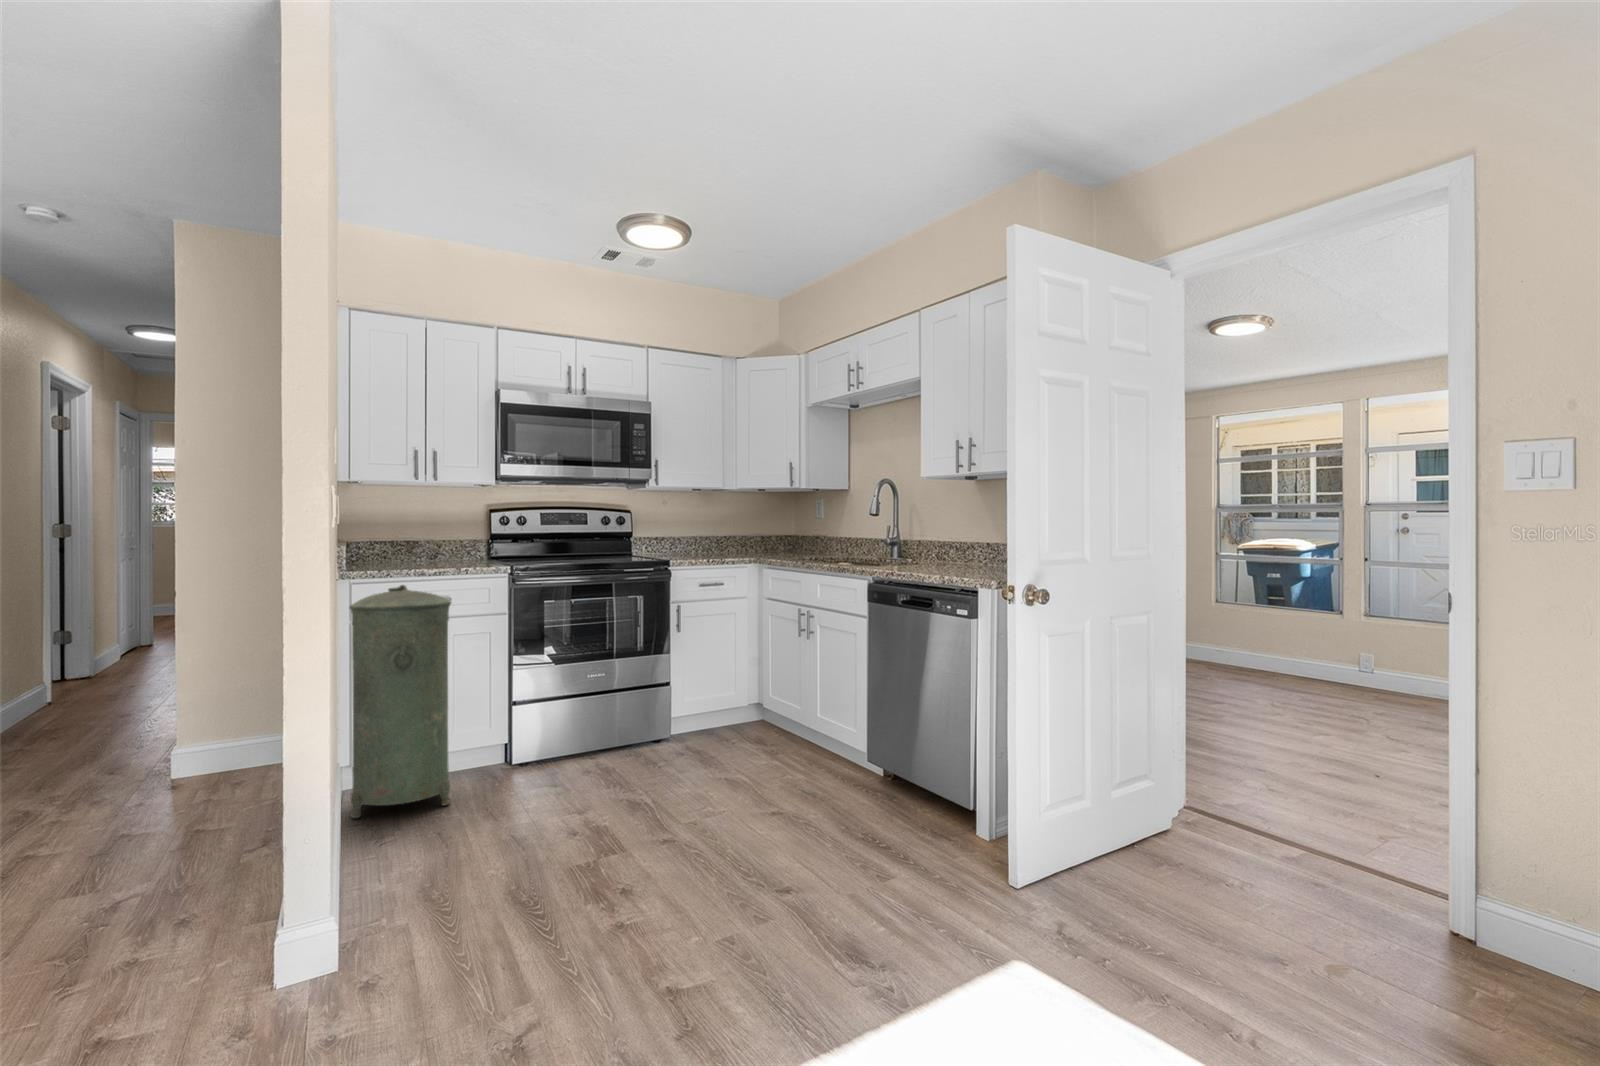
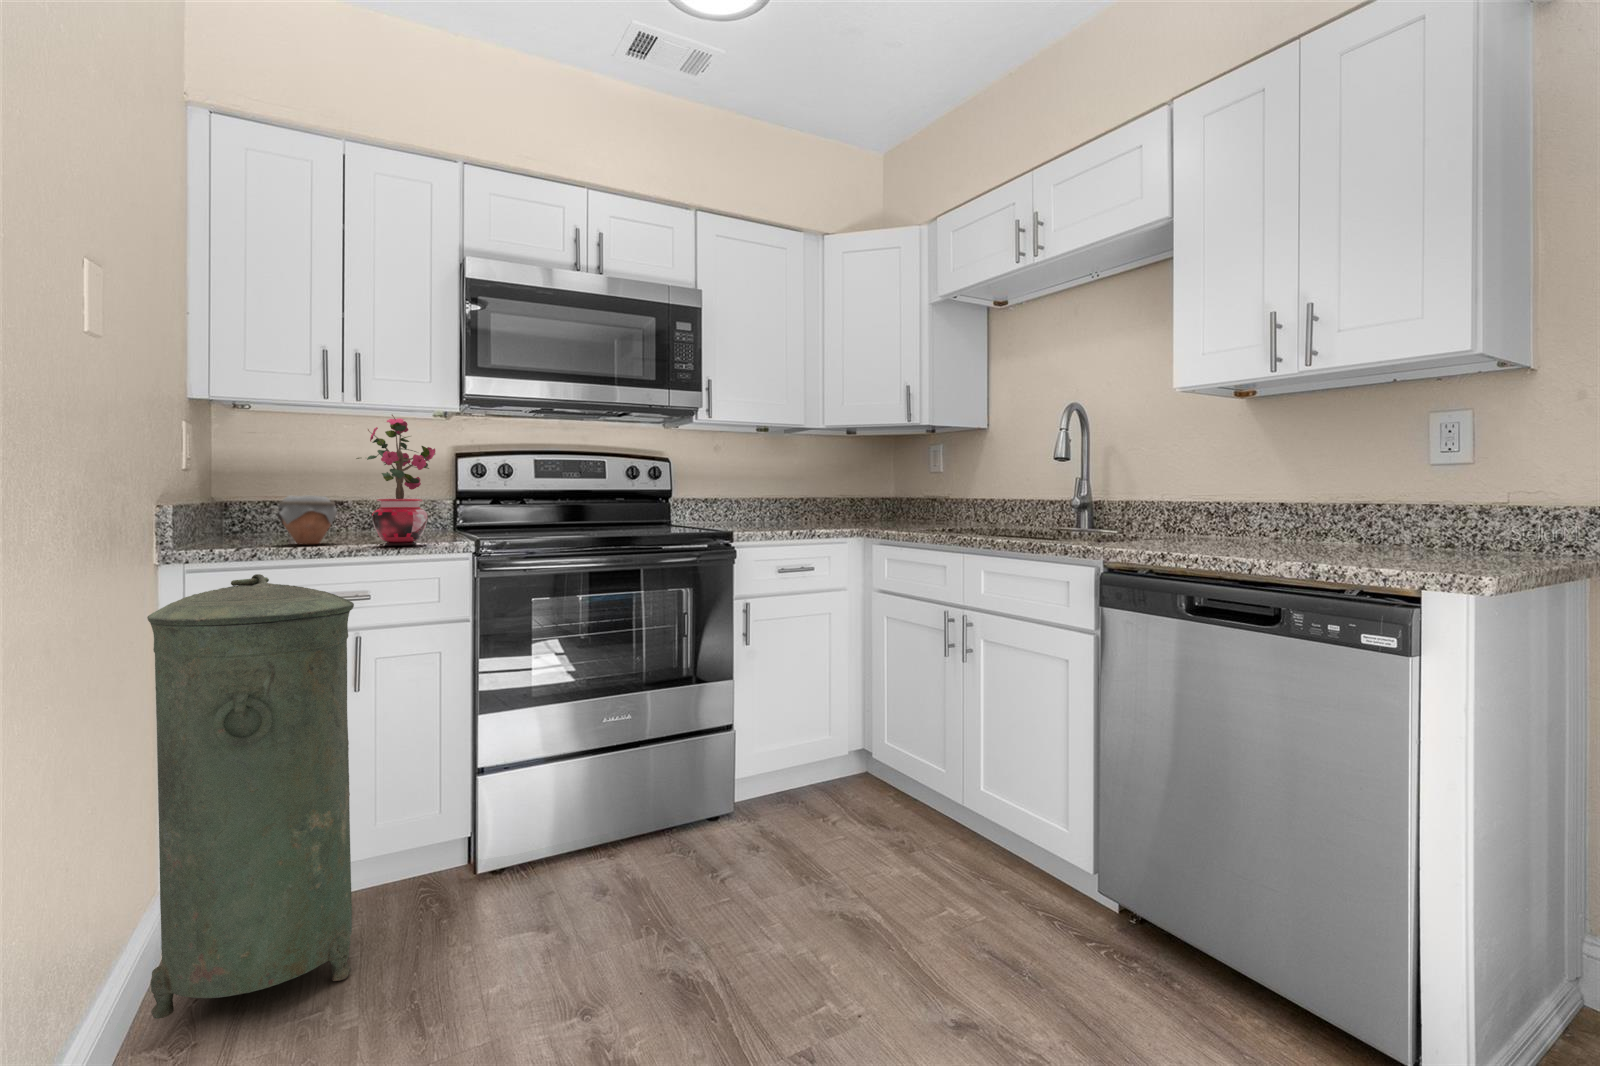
potted plant: none [443,493,489,570] -> present [356,415,435,546]
jar: none [394,540,428,569] -> present [277,495,337,544]

